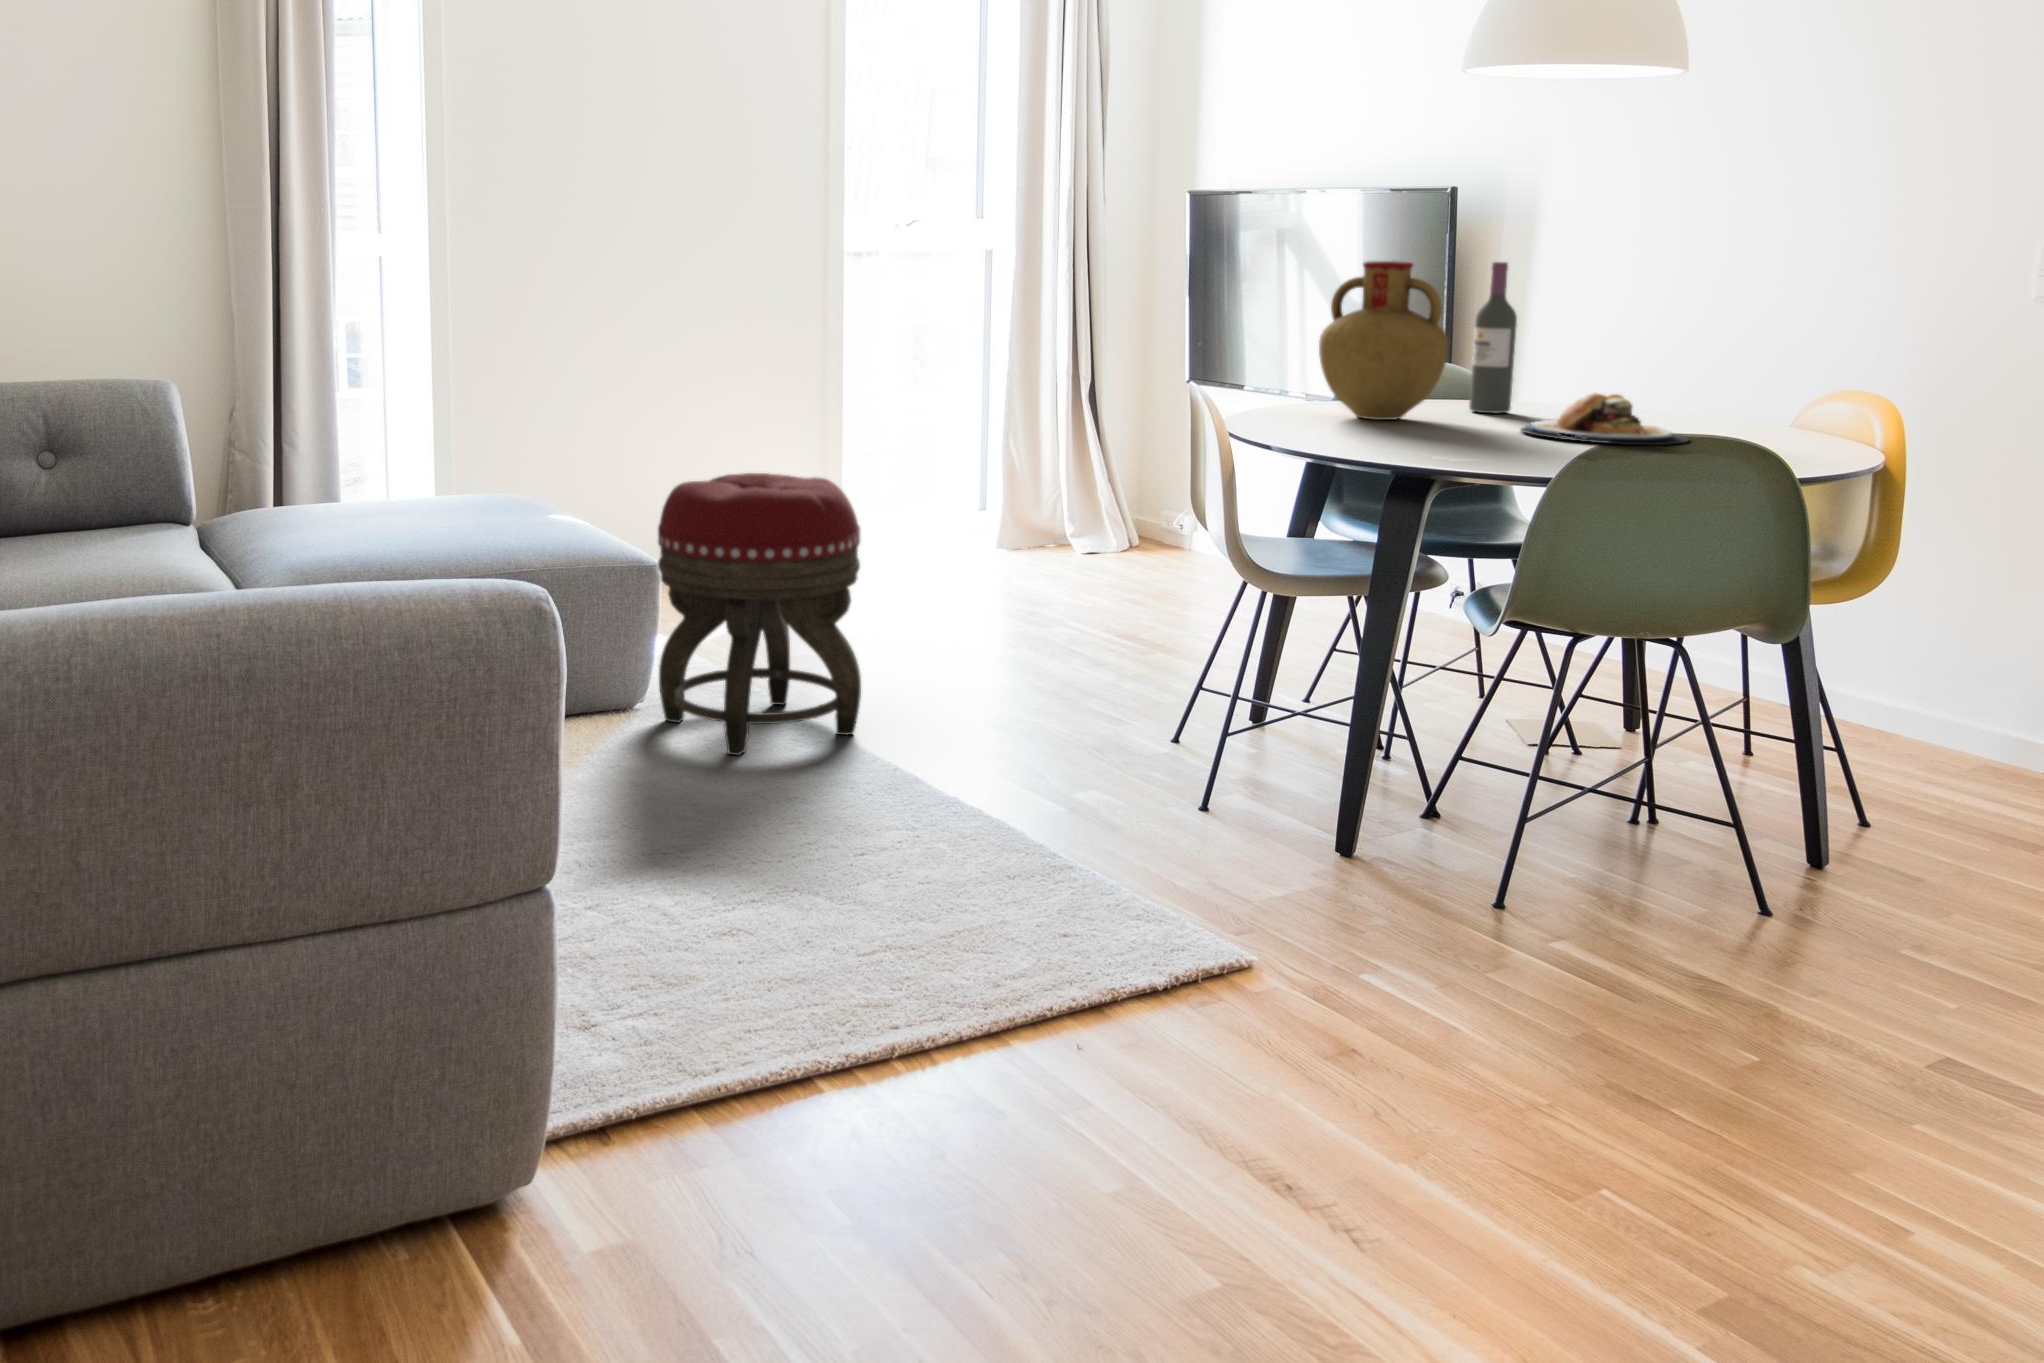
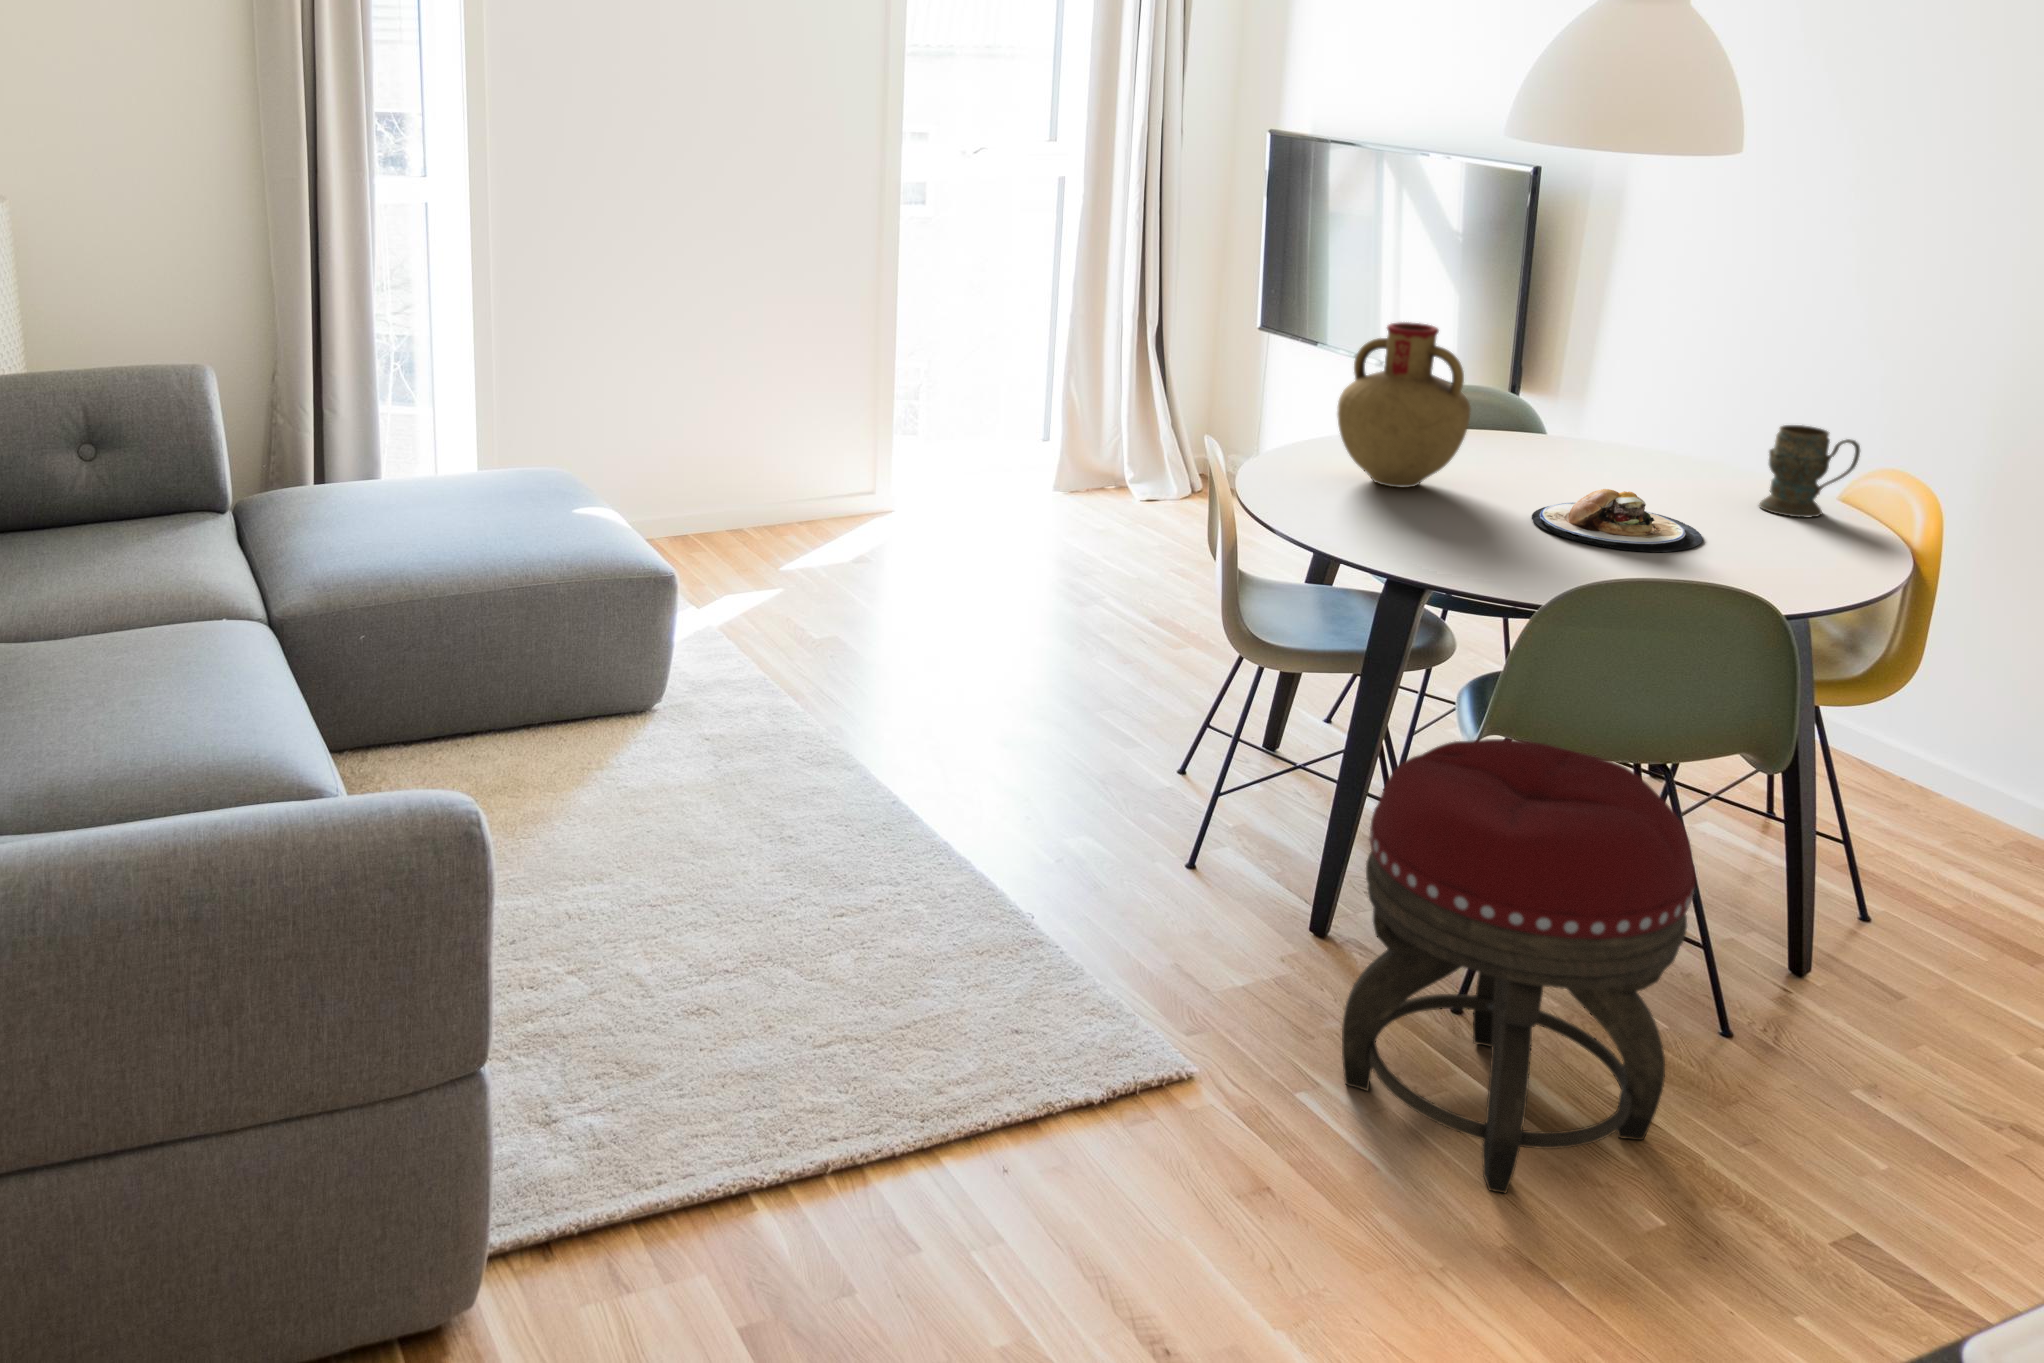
wine bottle: present [1469,262,1517,413] -> none [1497,317,1552,474]
mug: none [1727,346,1822,430] -> present [1759,425,1860,517]
footstool: present [658,473,861,755] -> present [1342,739,1696,1193]

